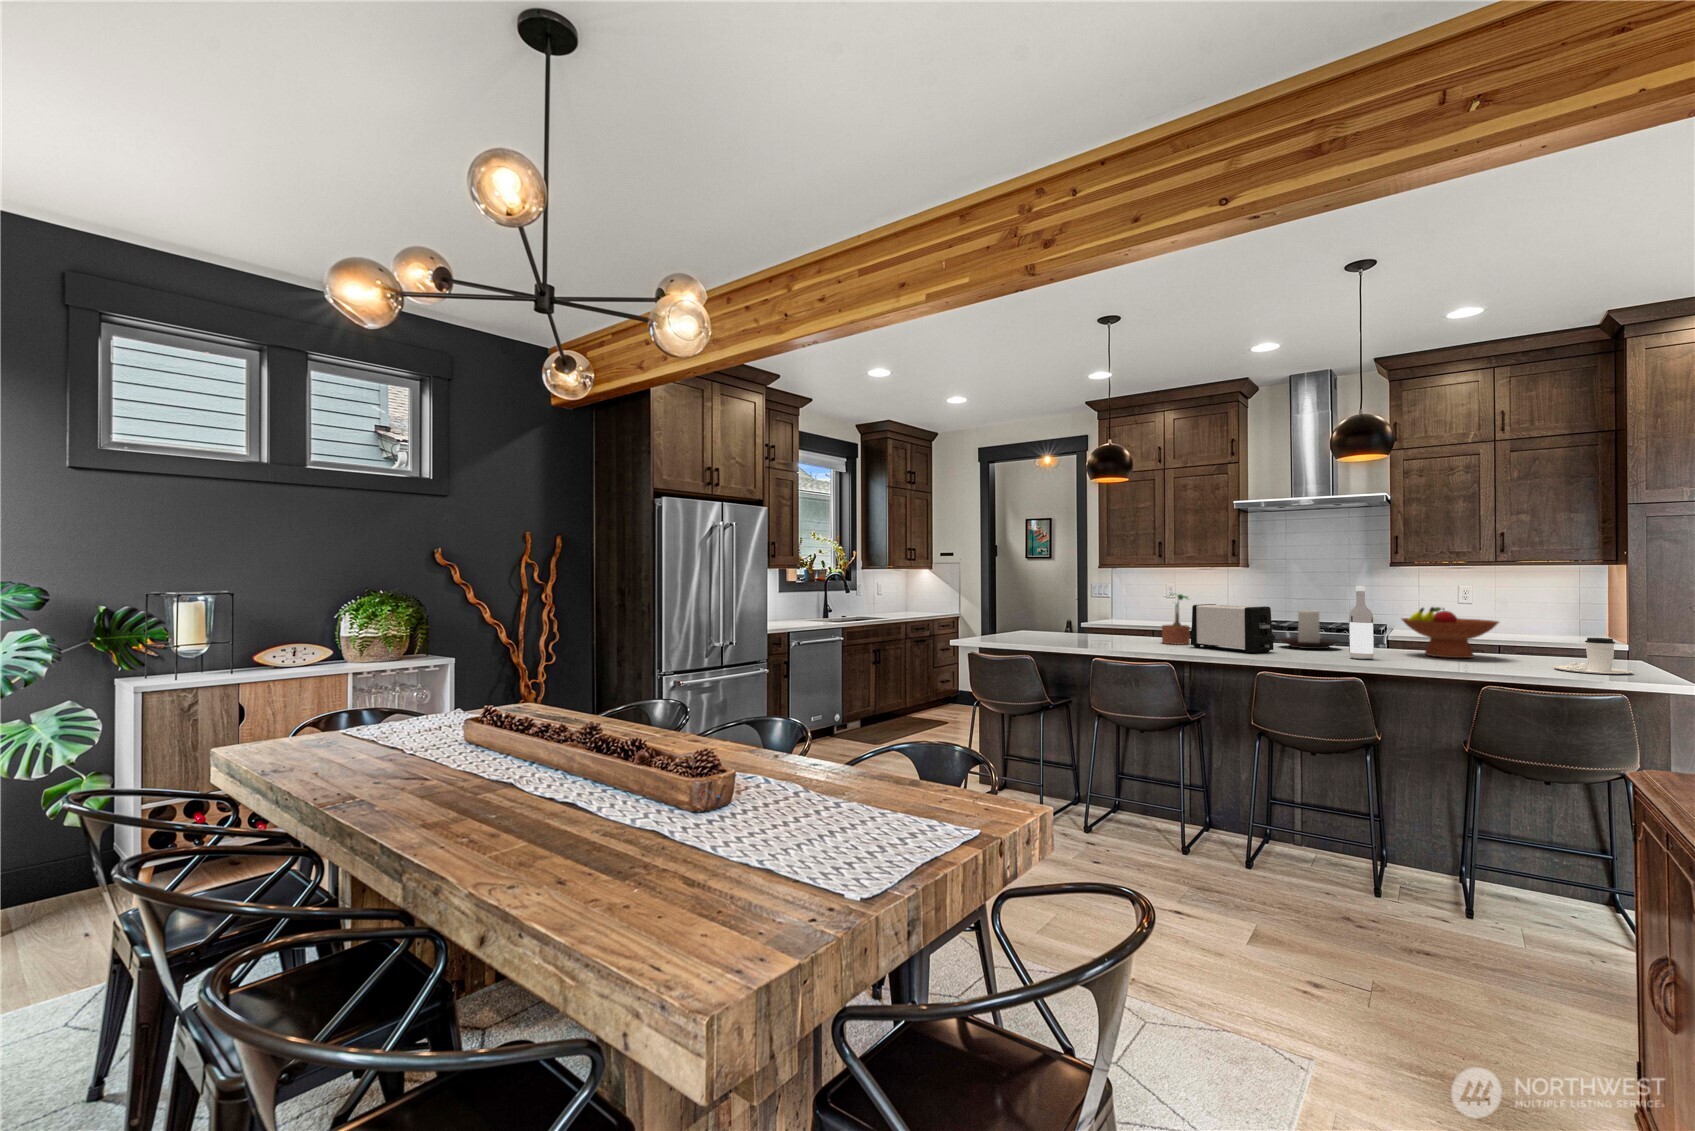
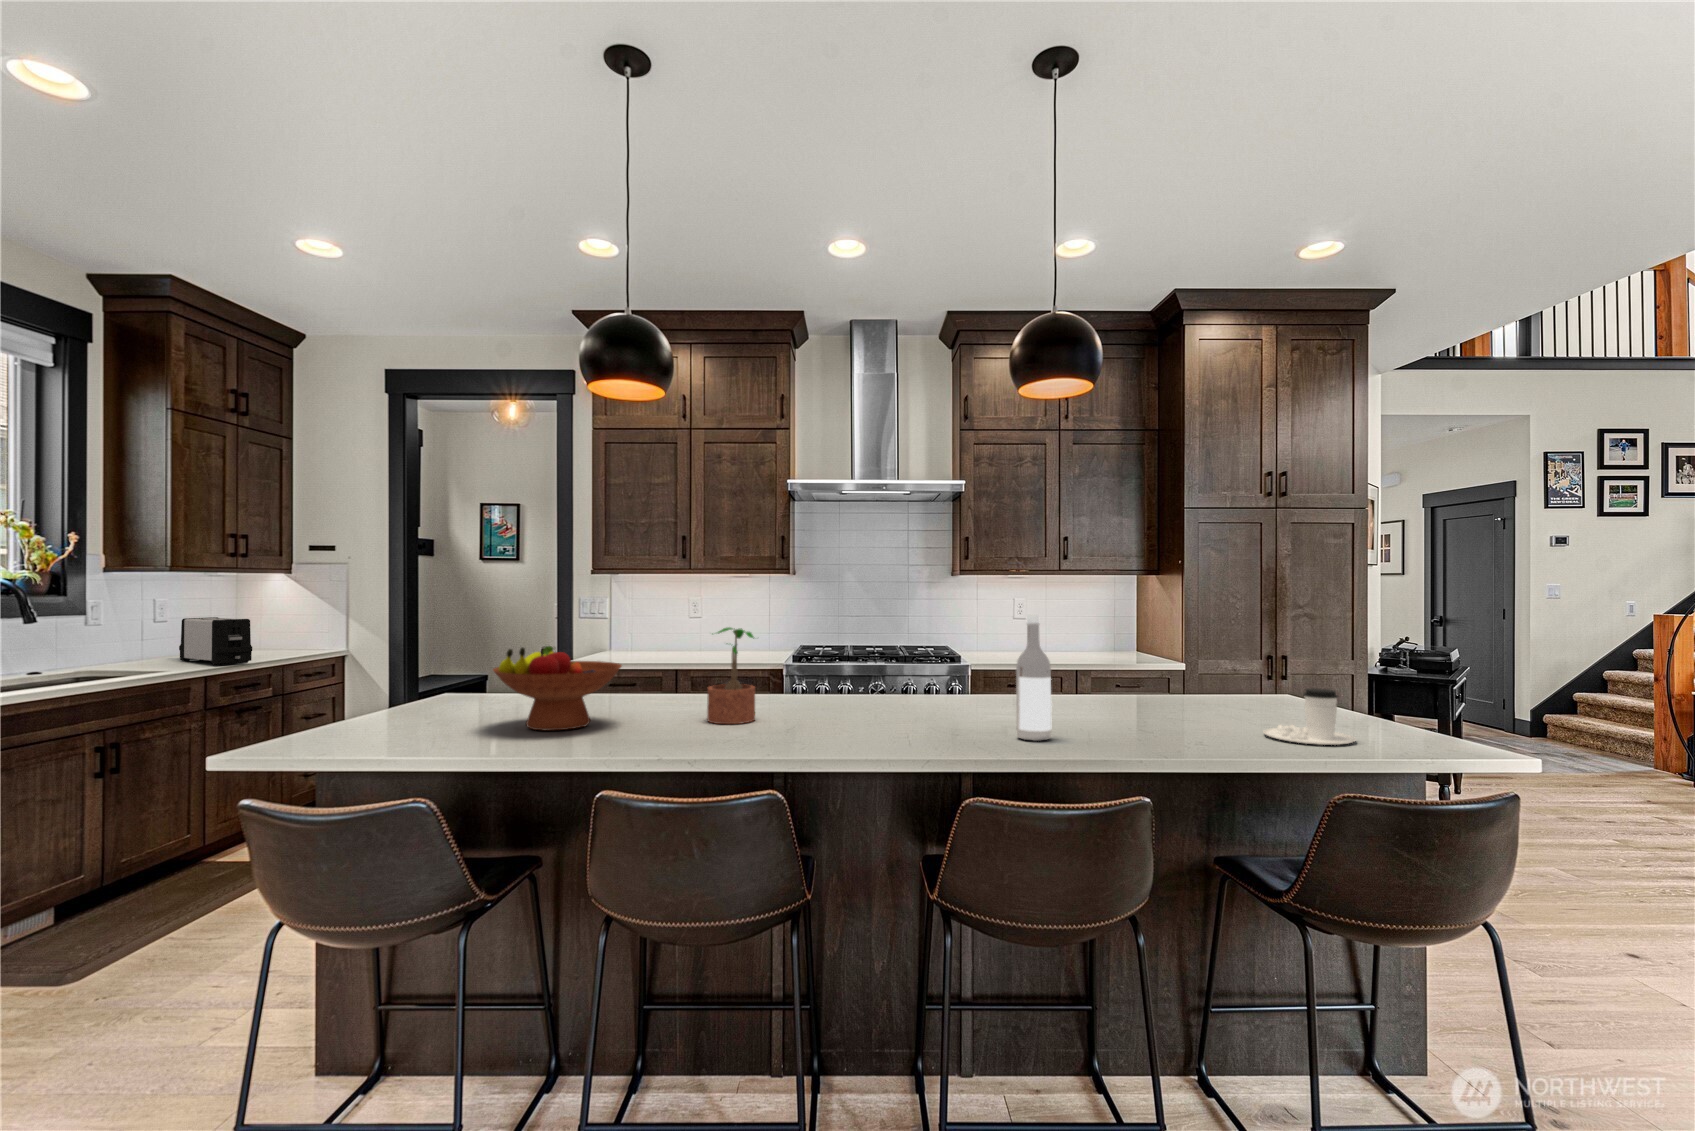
toaster: present [1189,604,1275,653] -> present [179,617,252,665]
fruit bowl: present [1402,607,1499,658] -> present [493,646,622,730]
candle holder: present [1280,610,1339,649] -> none [889,648,977,717]

